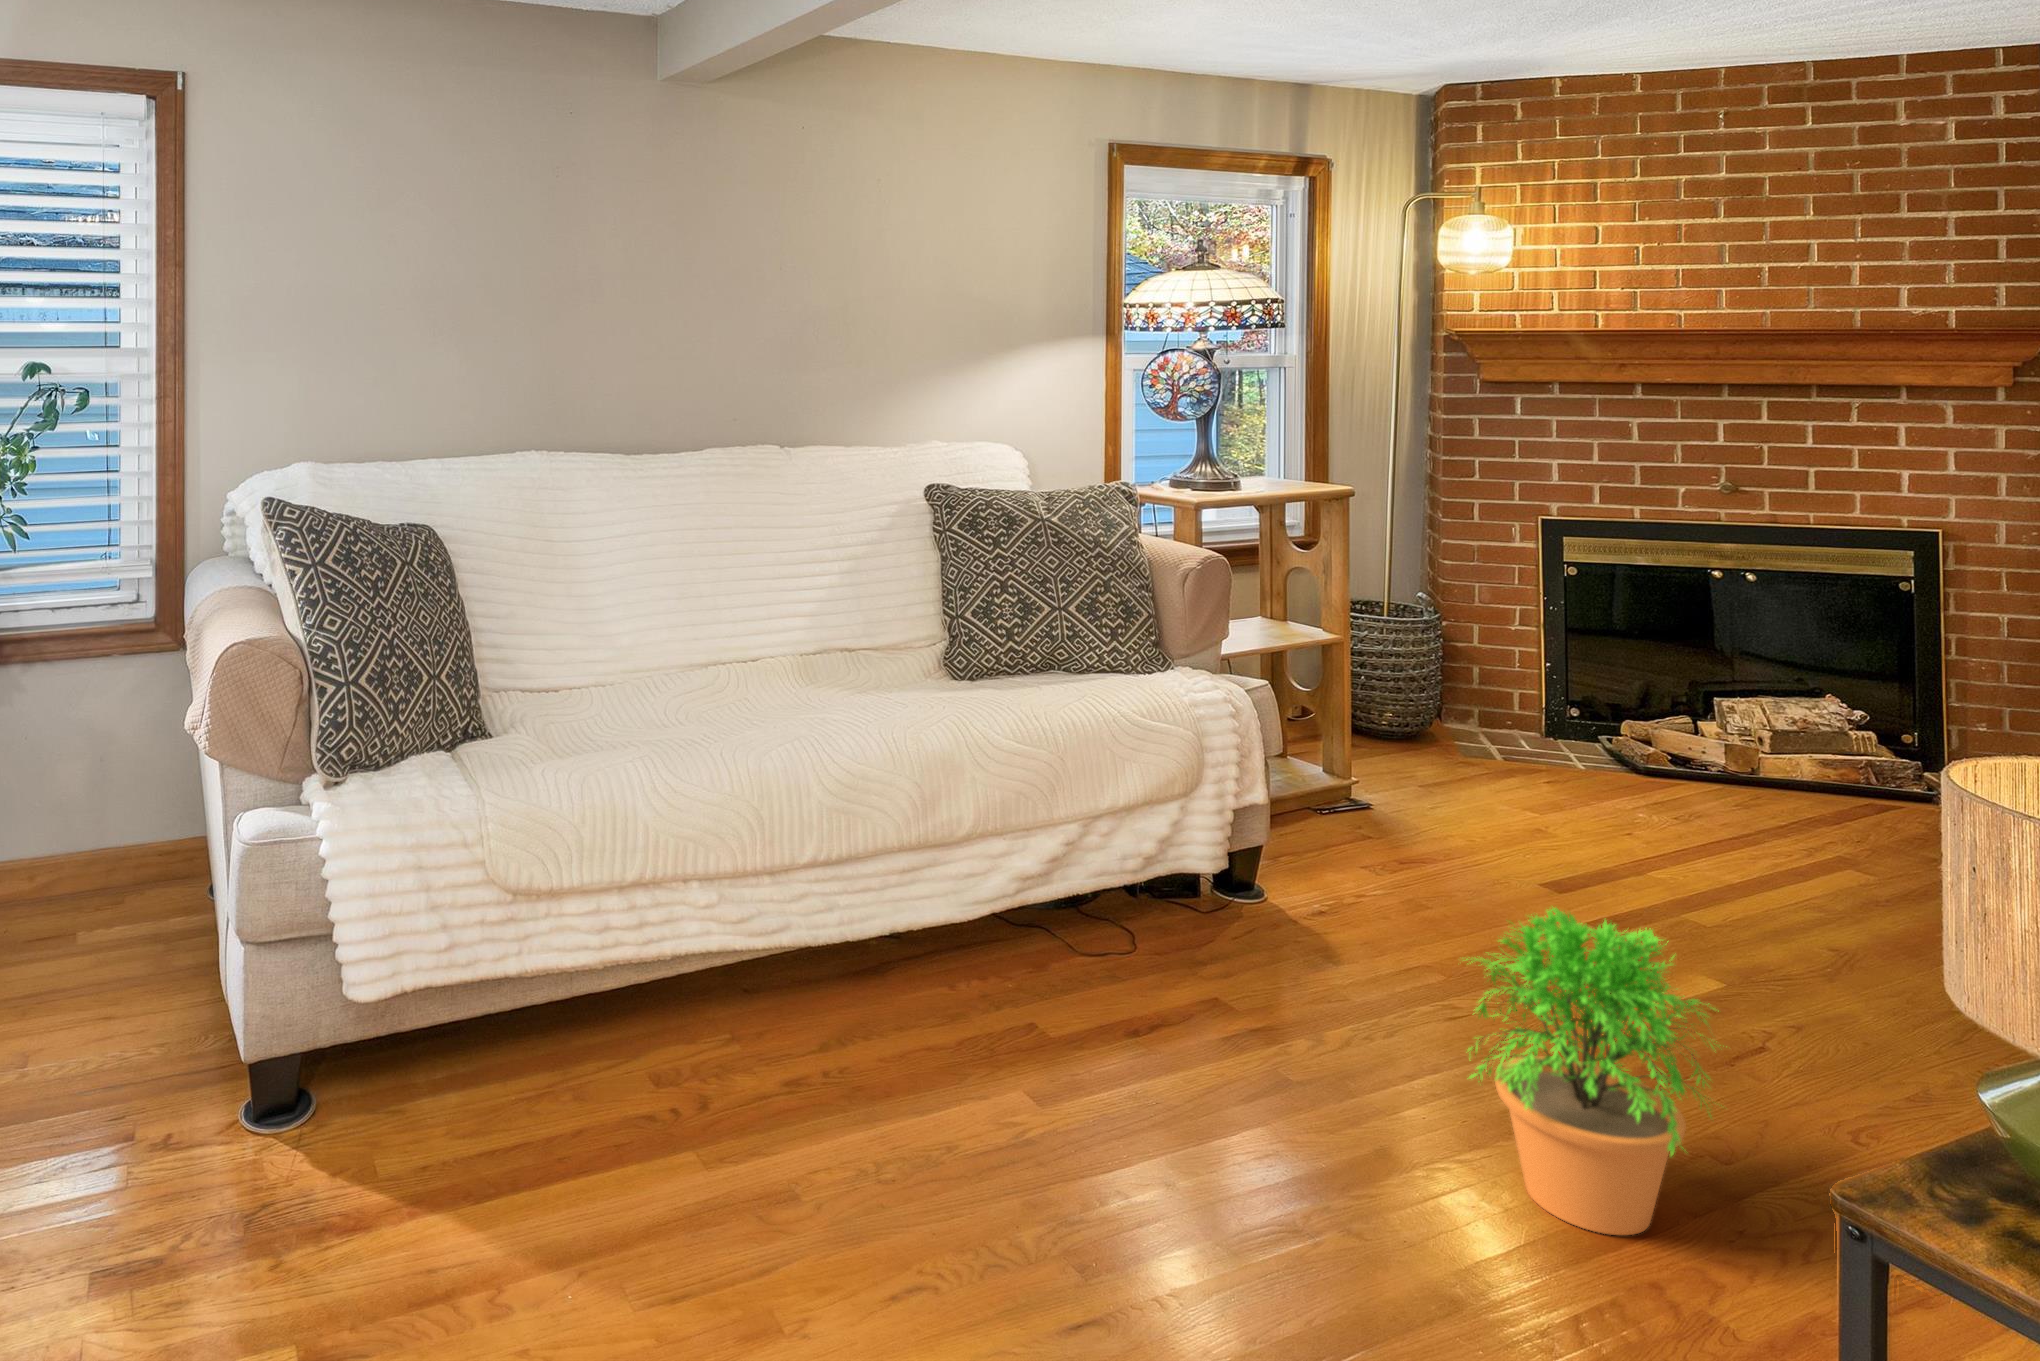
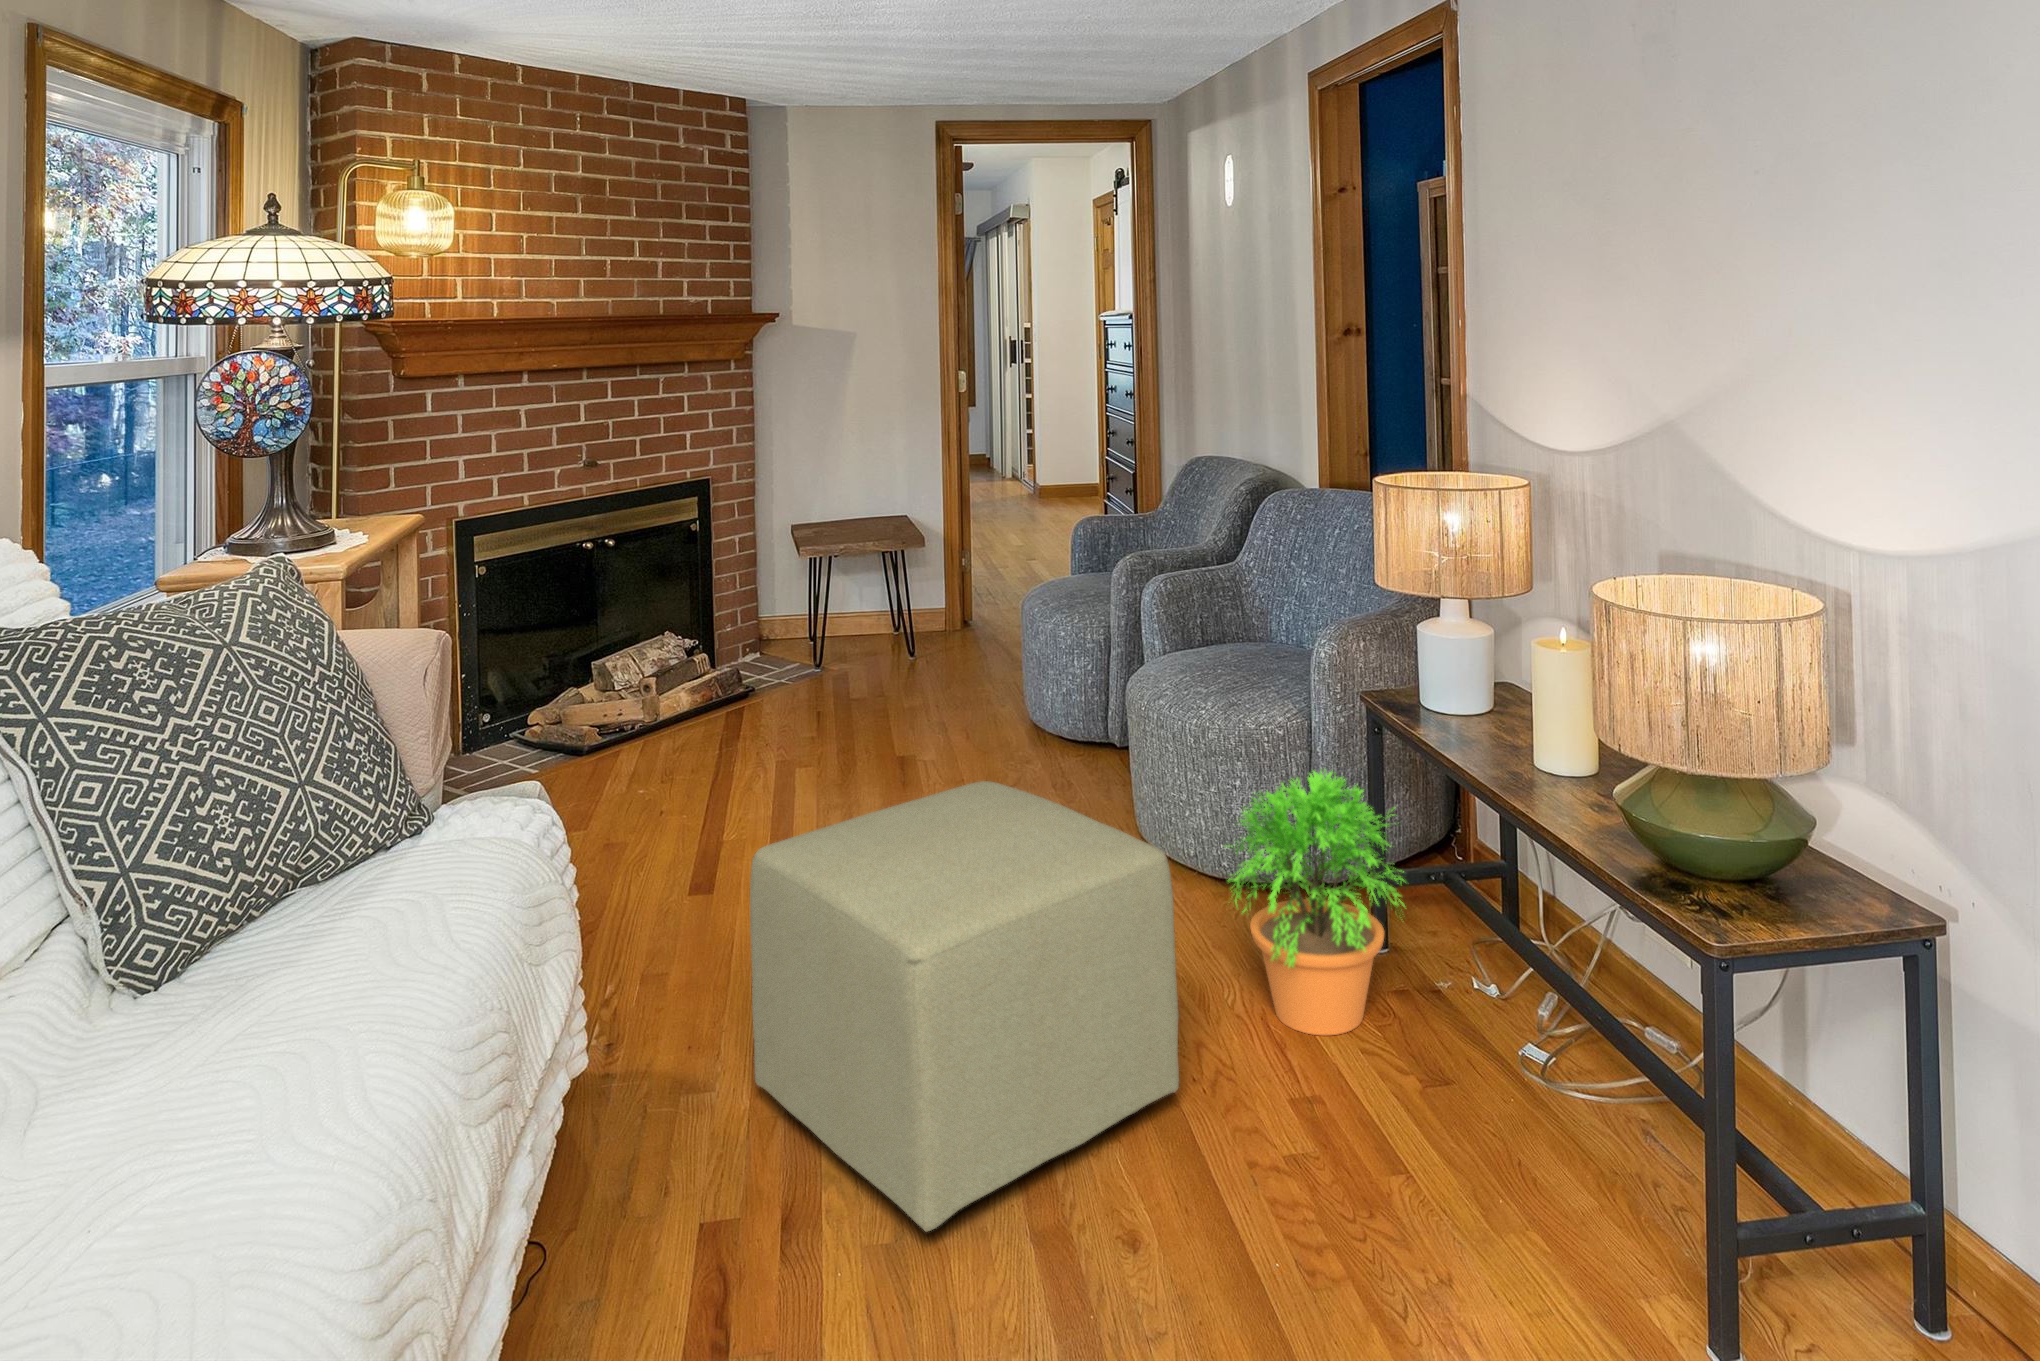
ottoman: none [1035,739,1394,1081] -> present [750,781,1179,1232]

